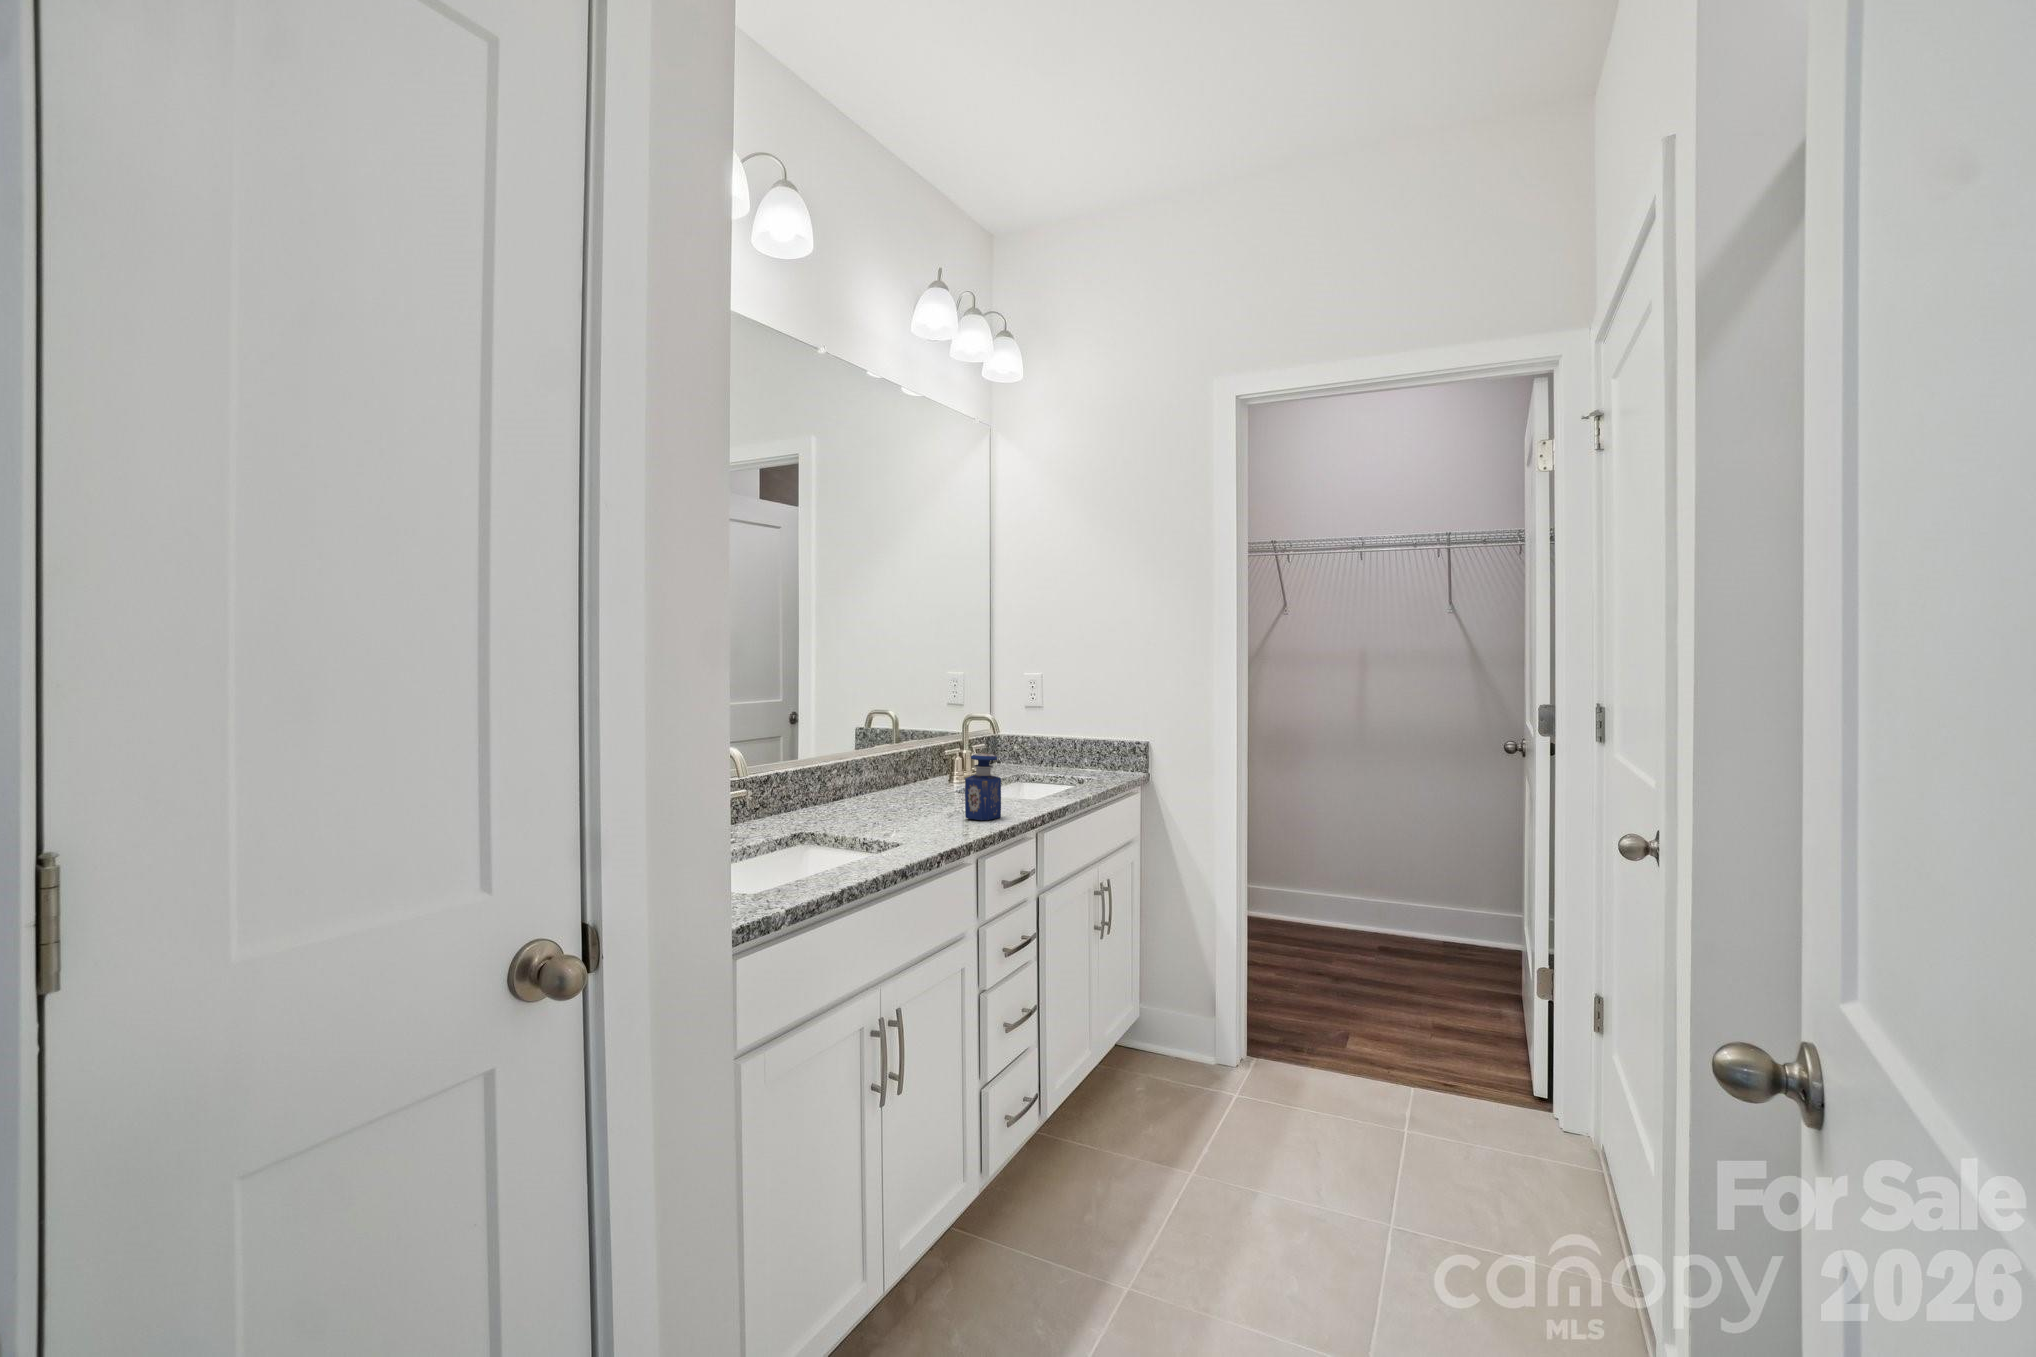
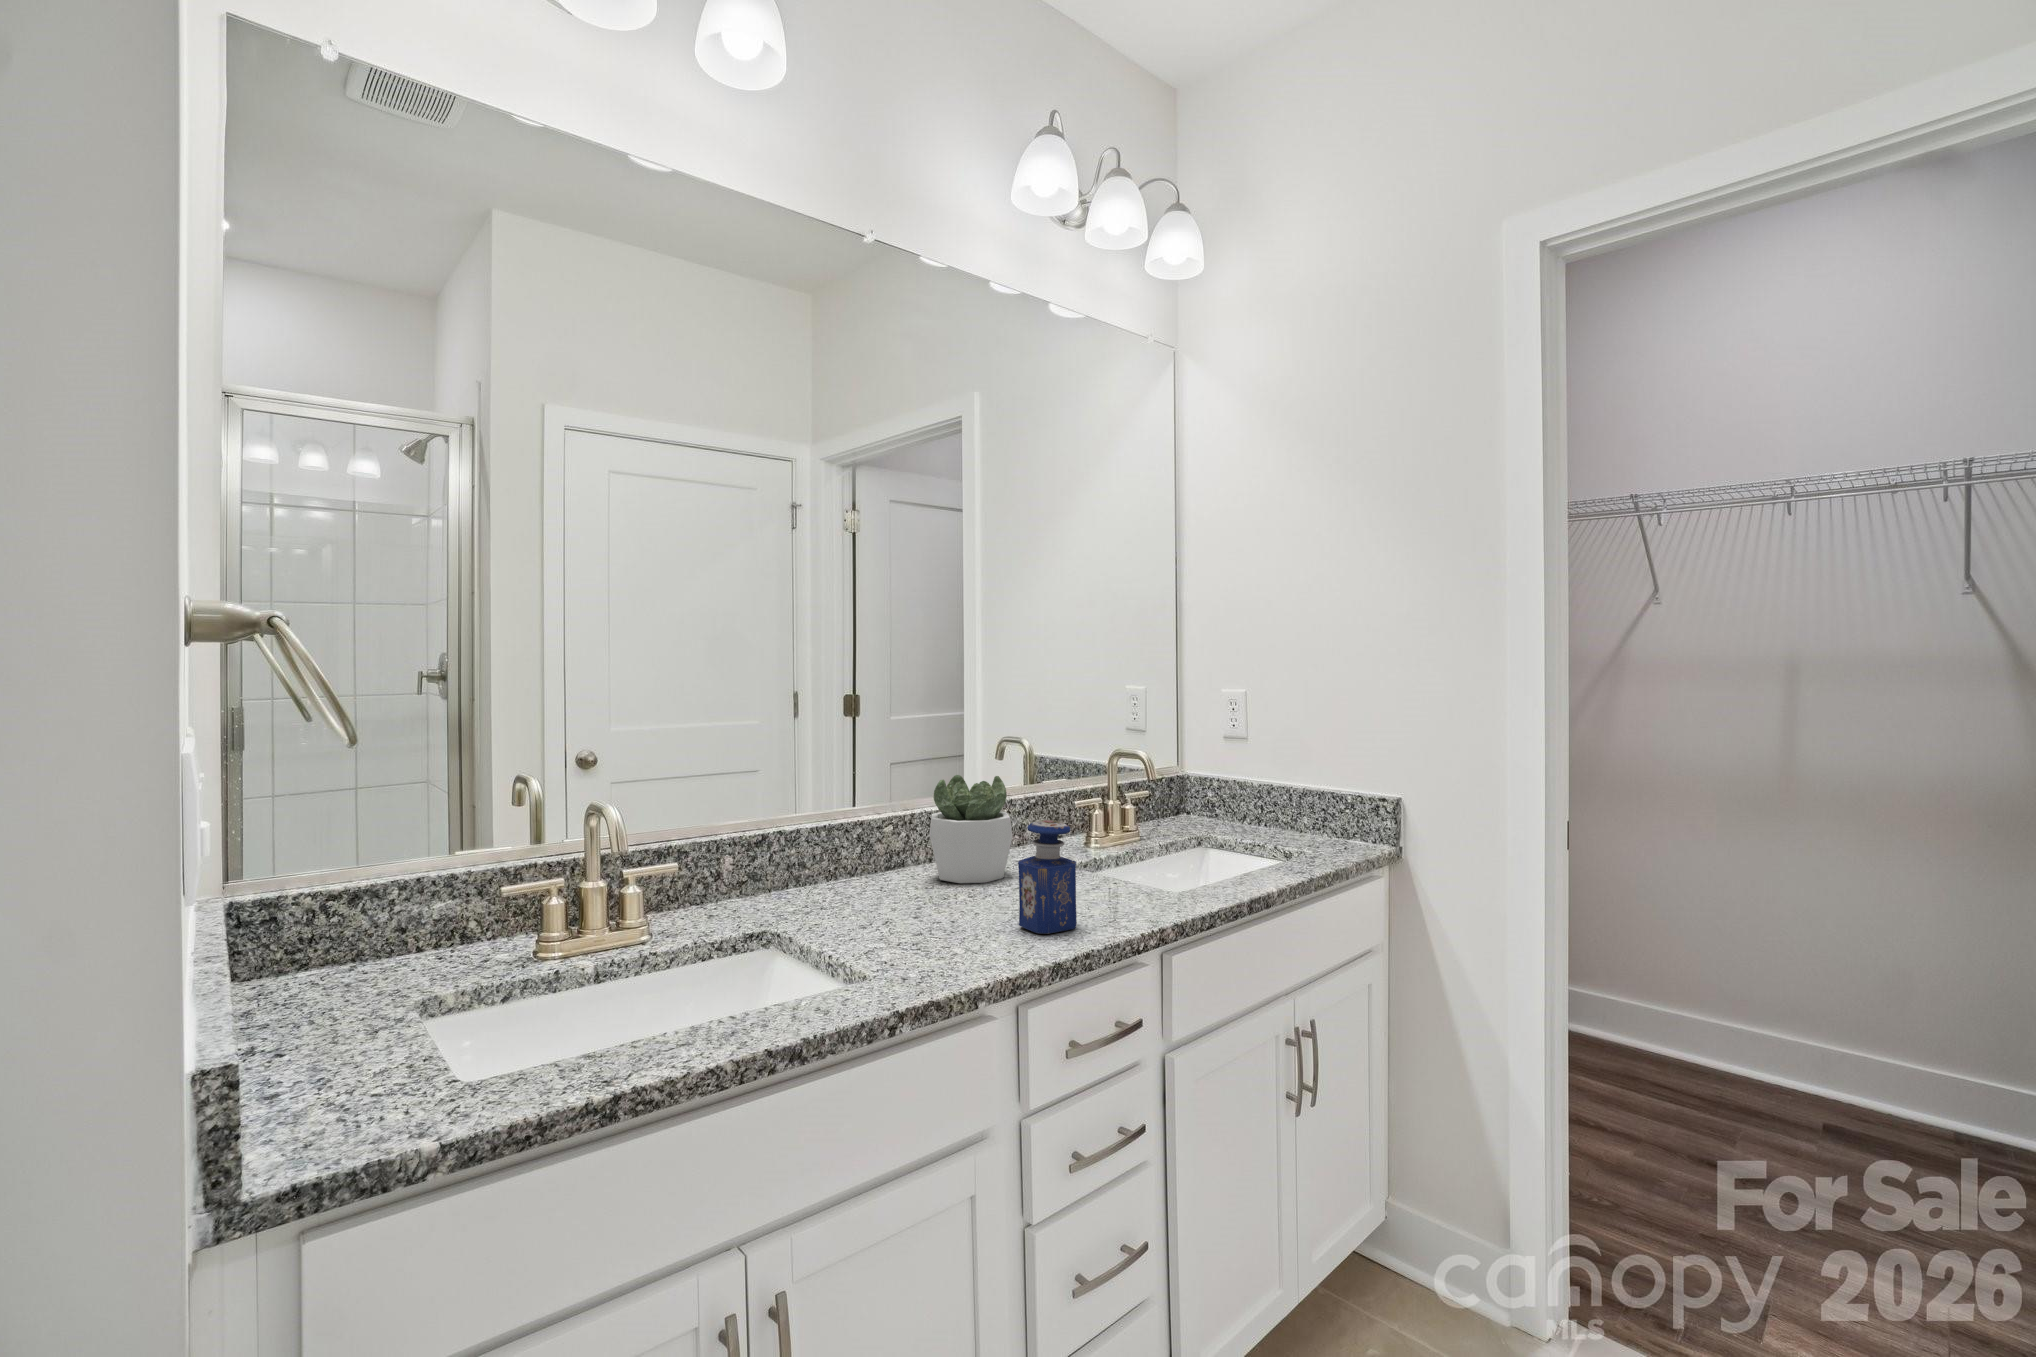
succulent plant: none [863,734,923,806] -> present [930,775,1012,883]

